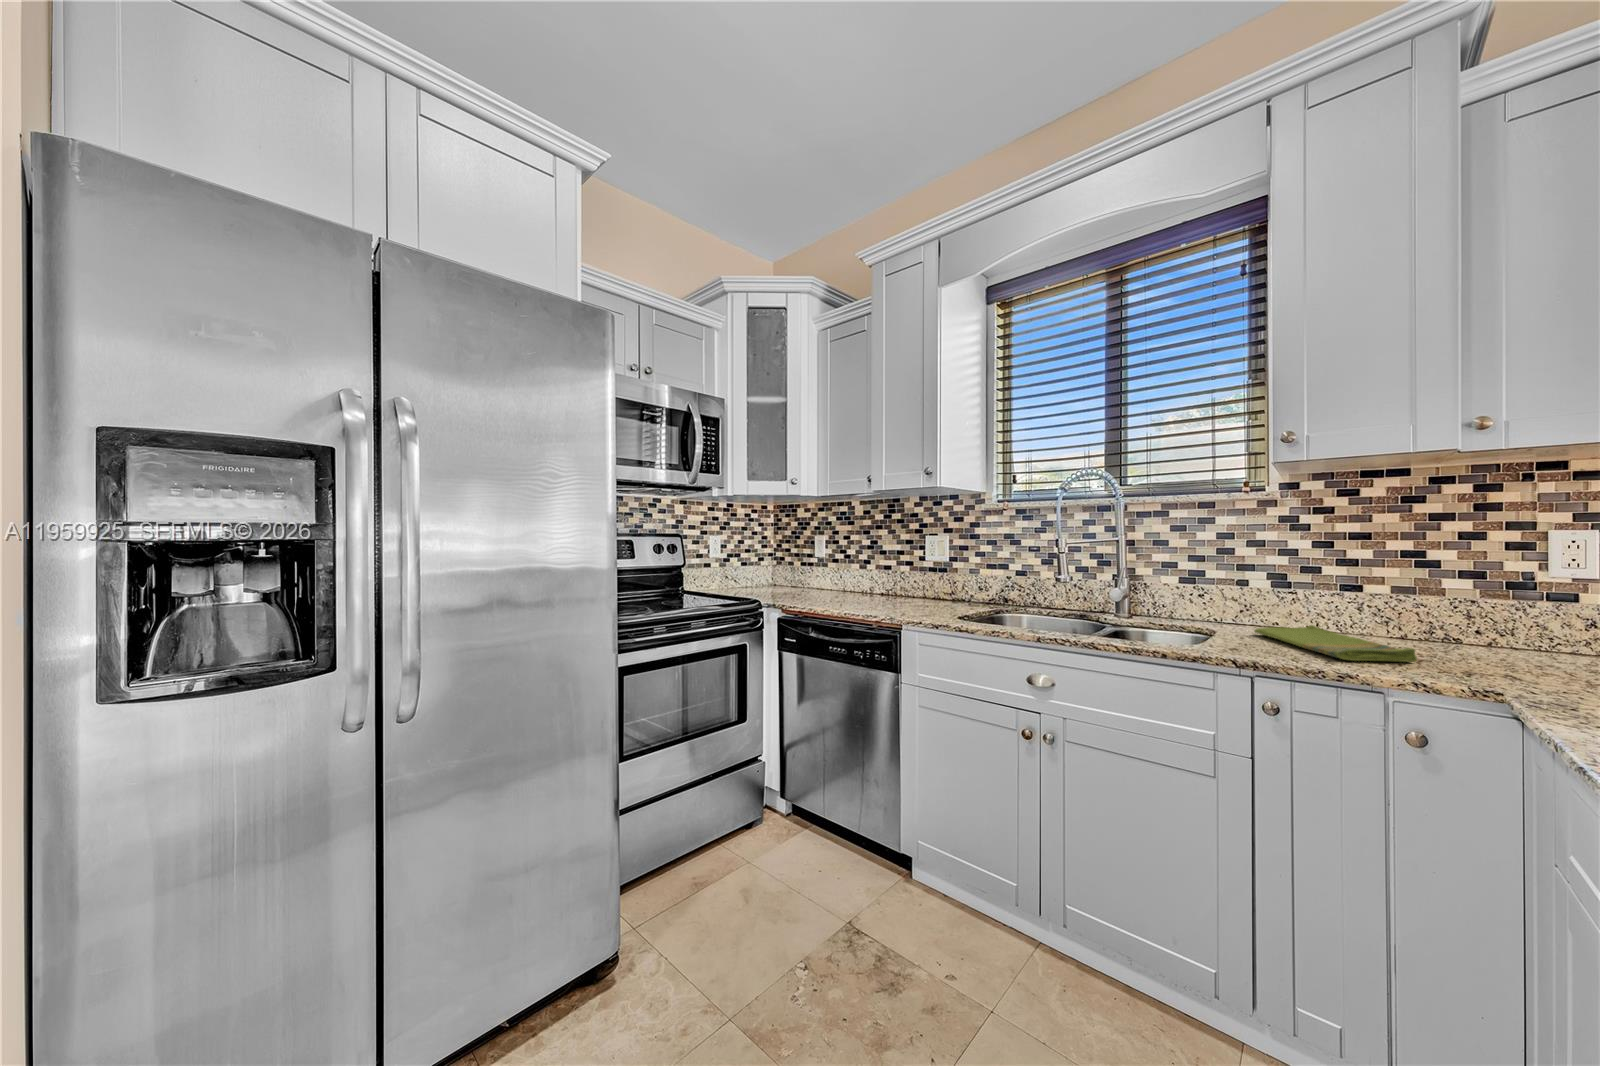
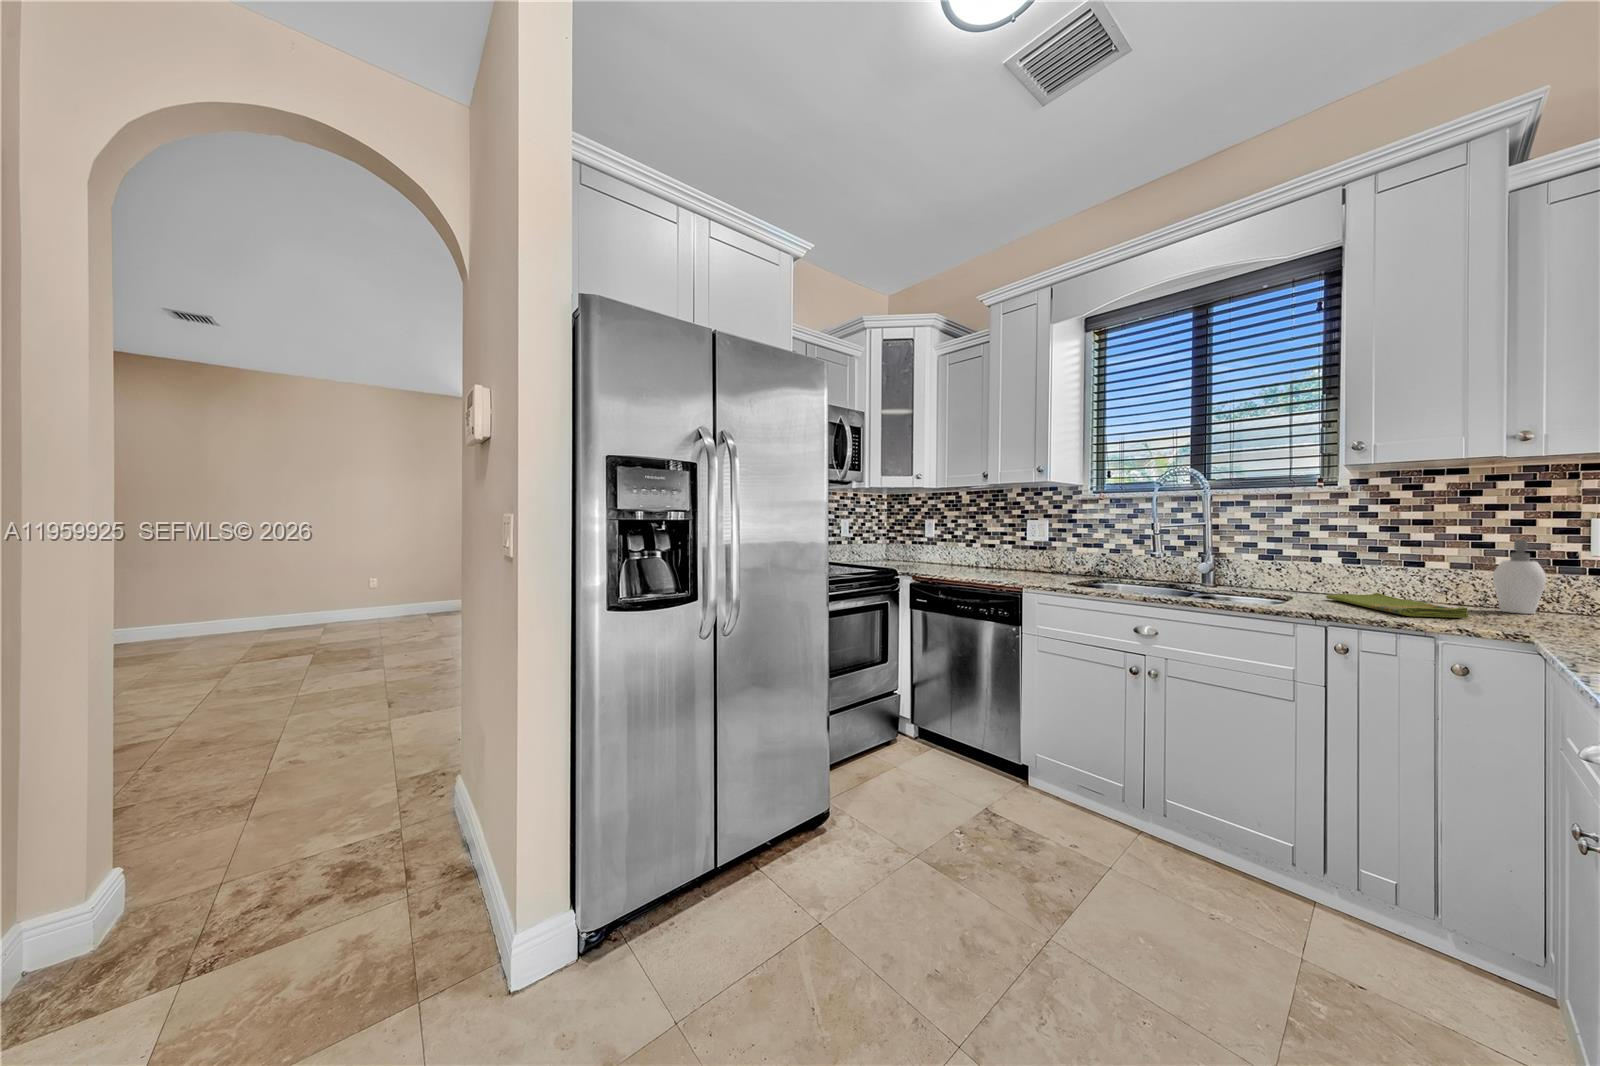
soap dispenser: none [1442,558,1521,652] -> present [1493,540,1562,614]

